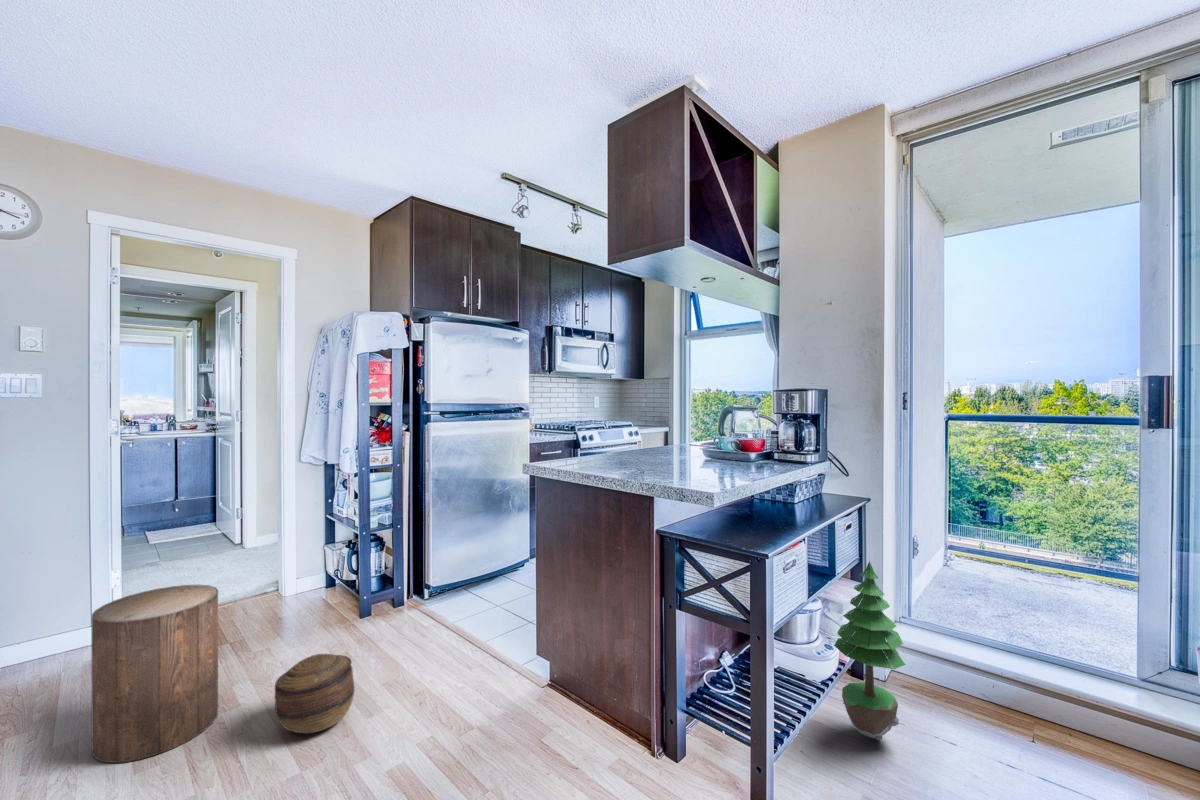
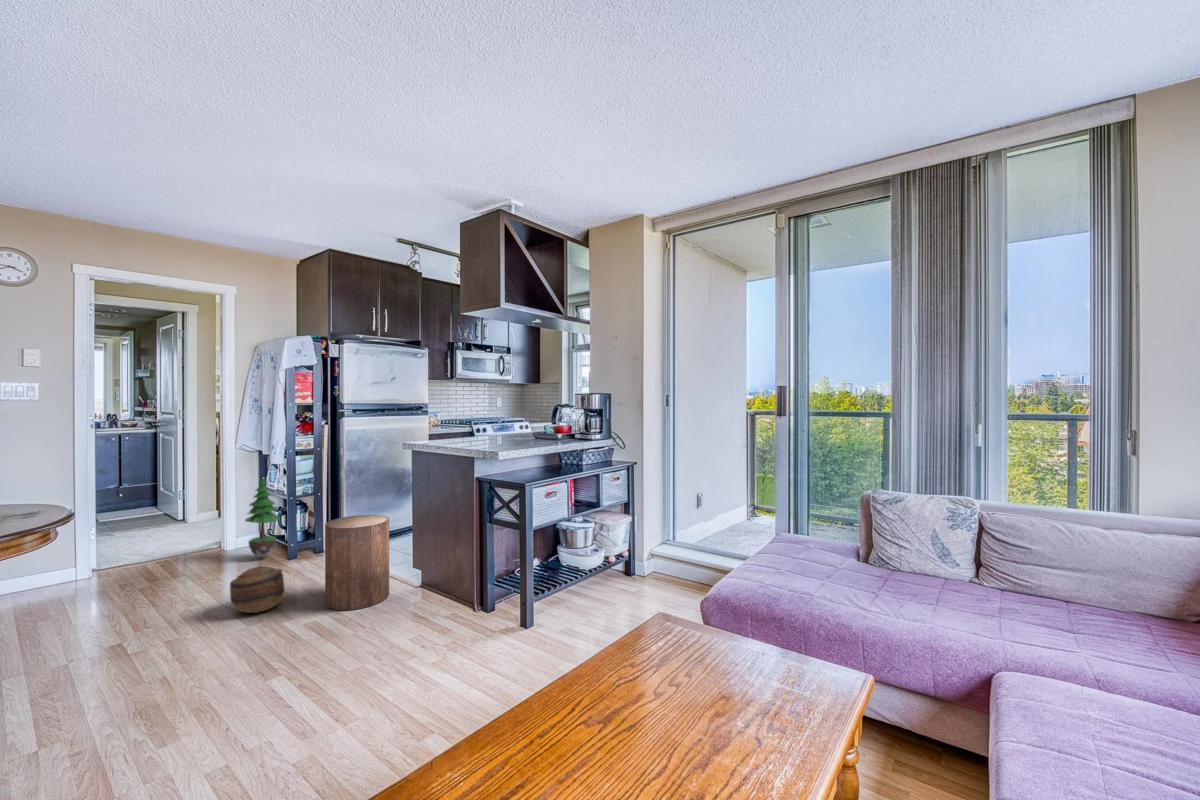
potted tree: present [834,561,906,740] -> present [246,478,280,558]
stool: present [92,585,218,763] -> present [325,515,389,610]

